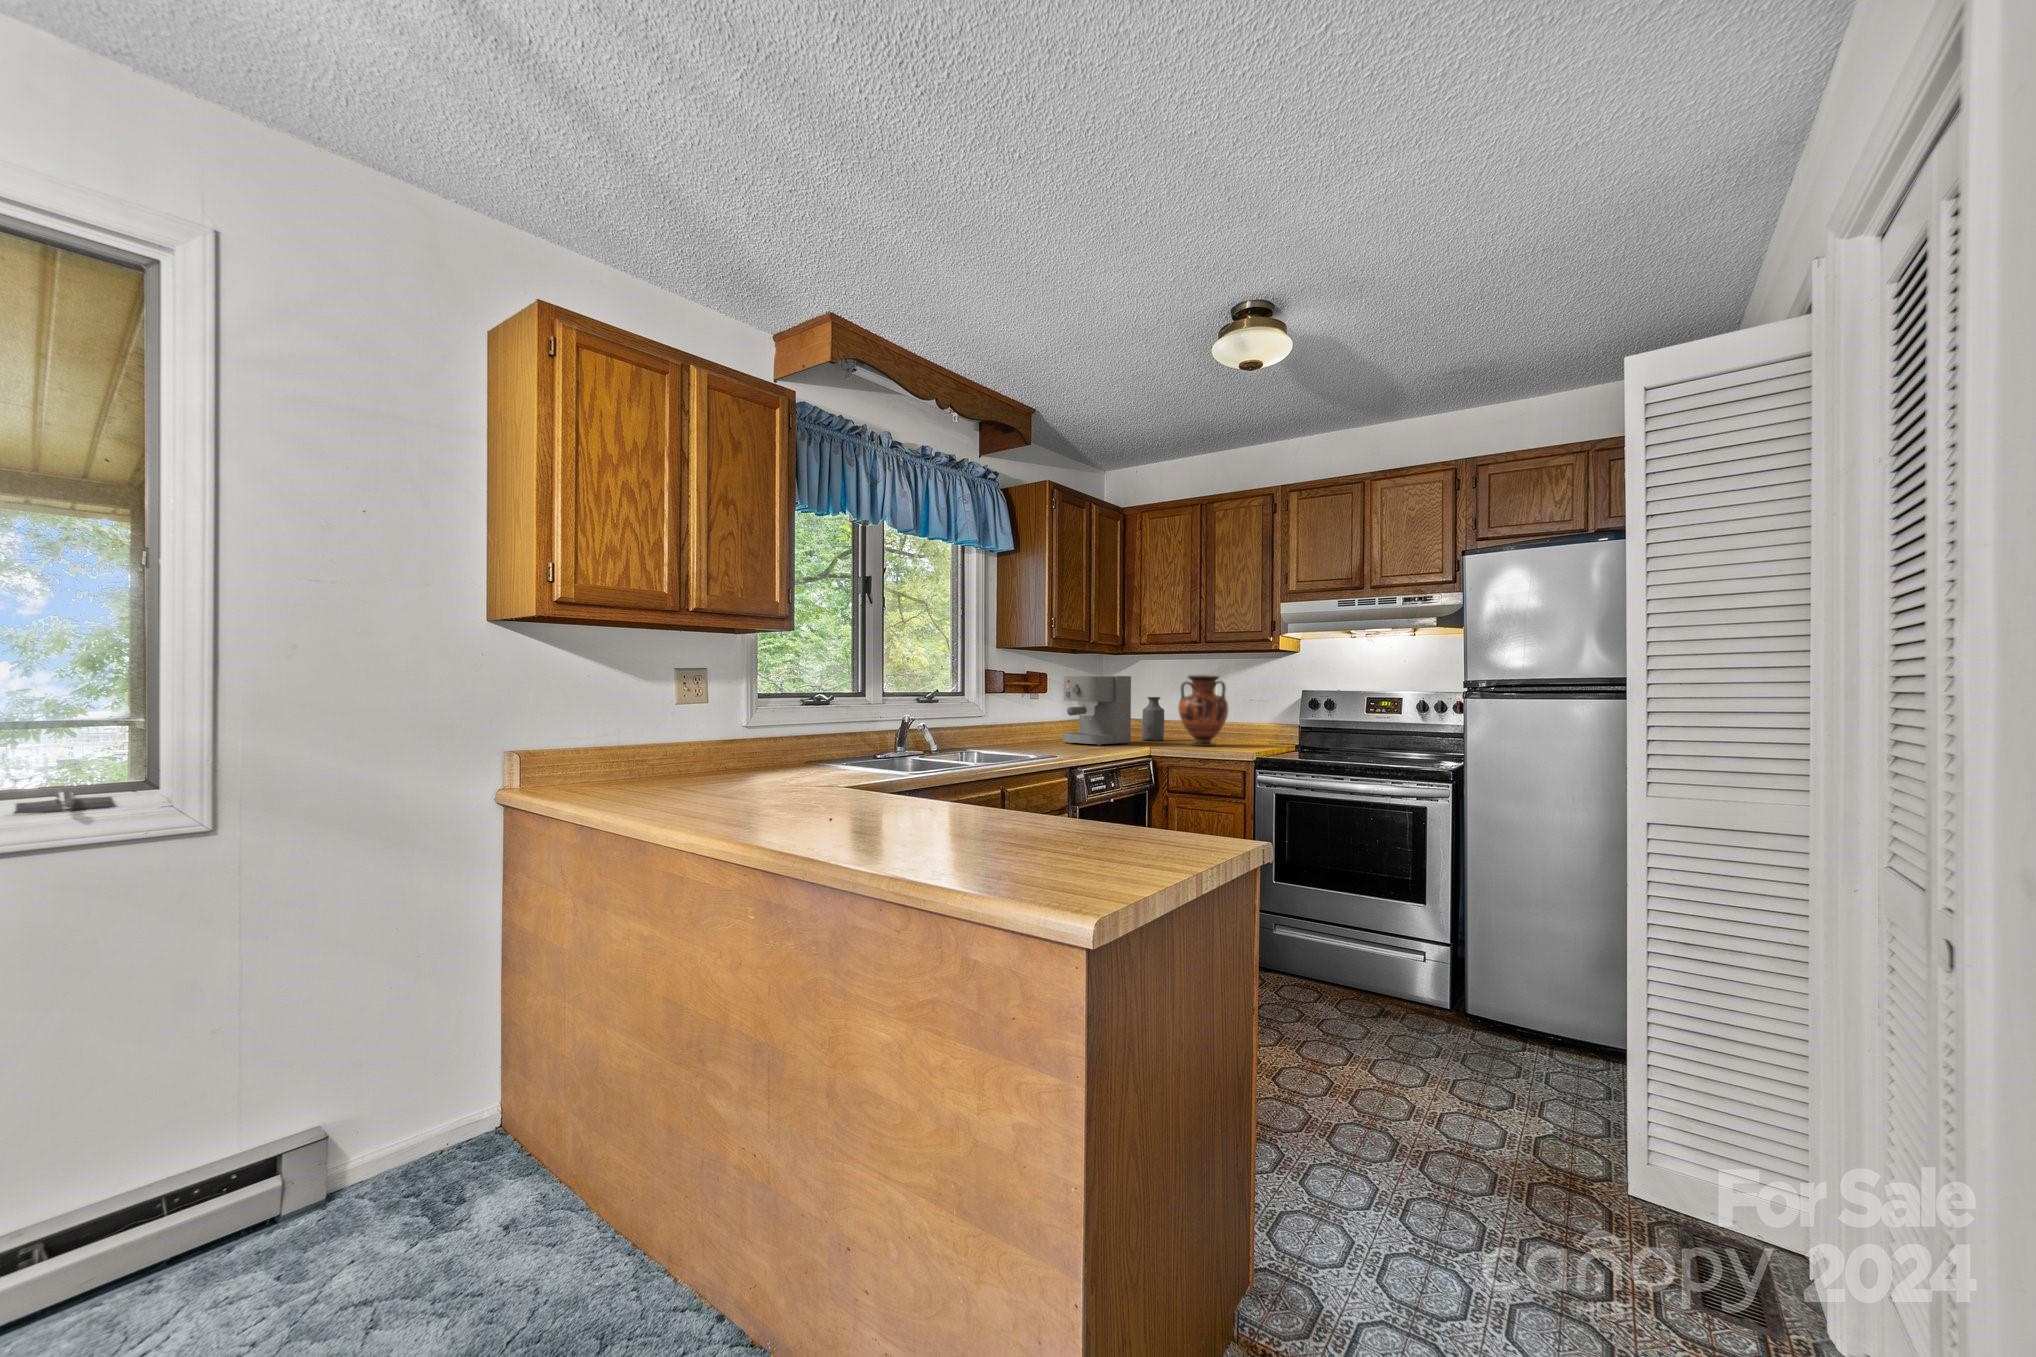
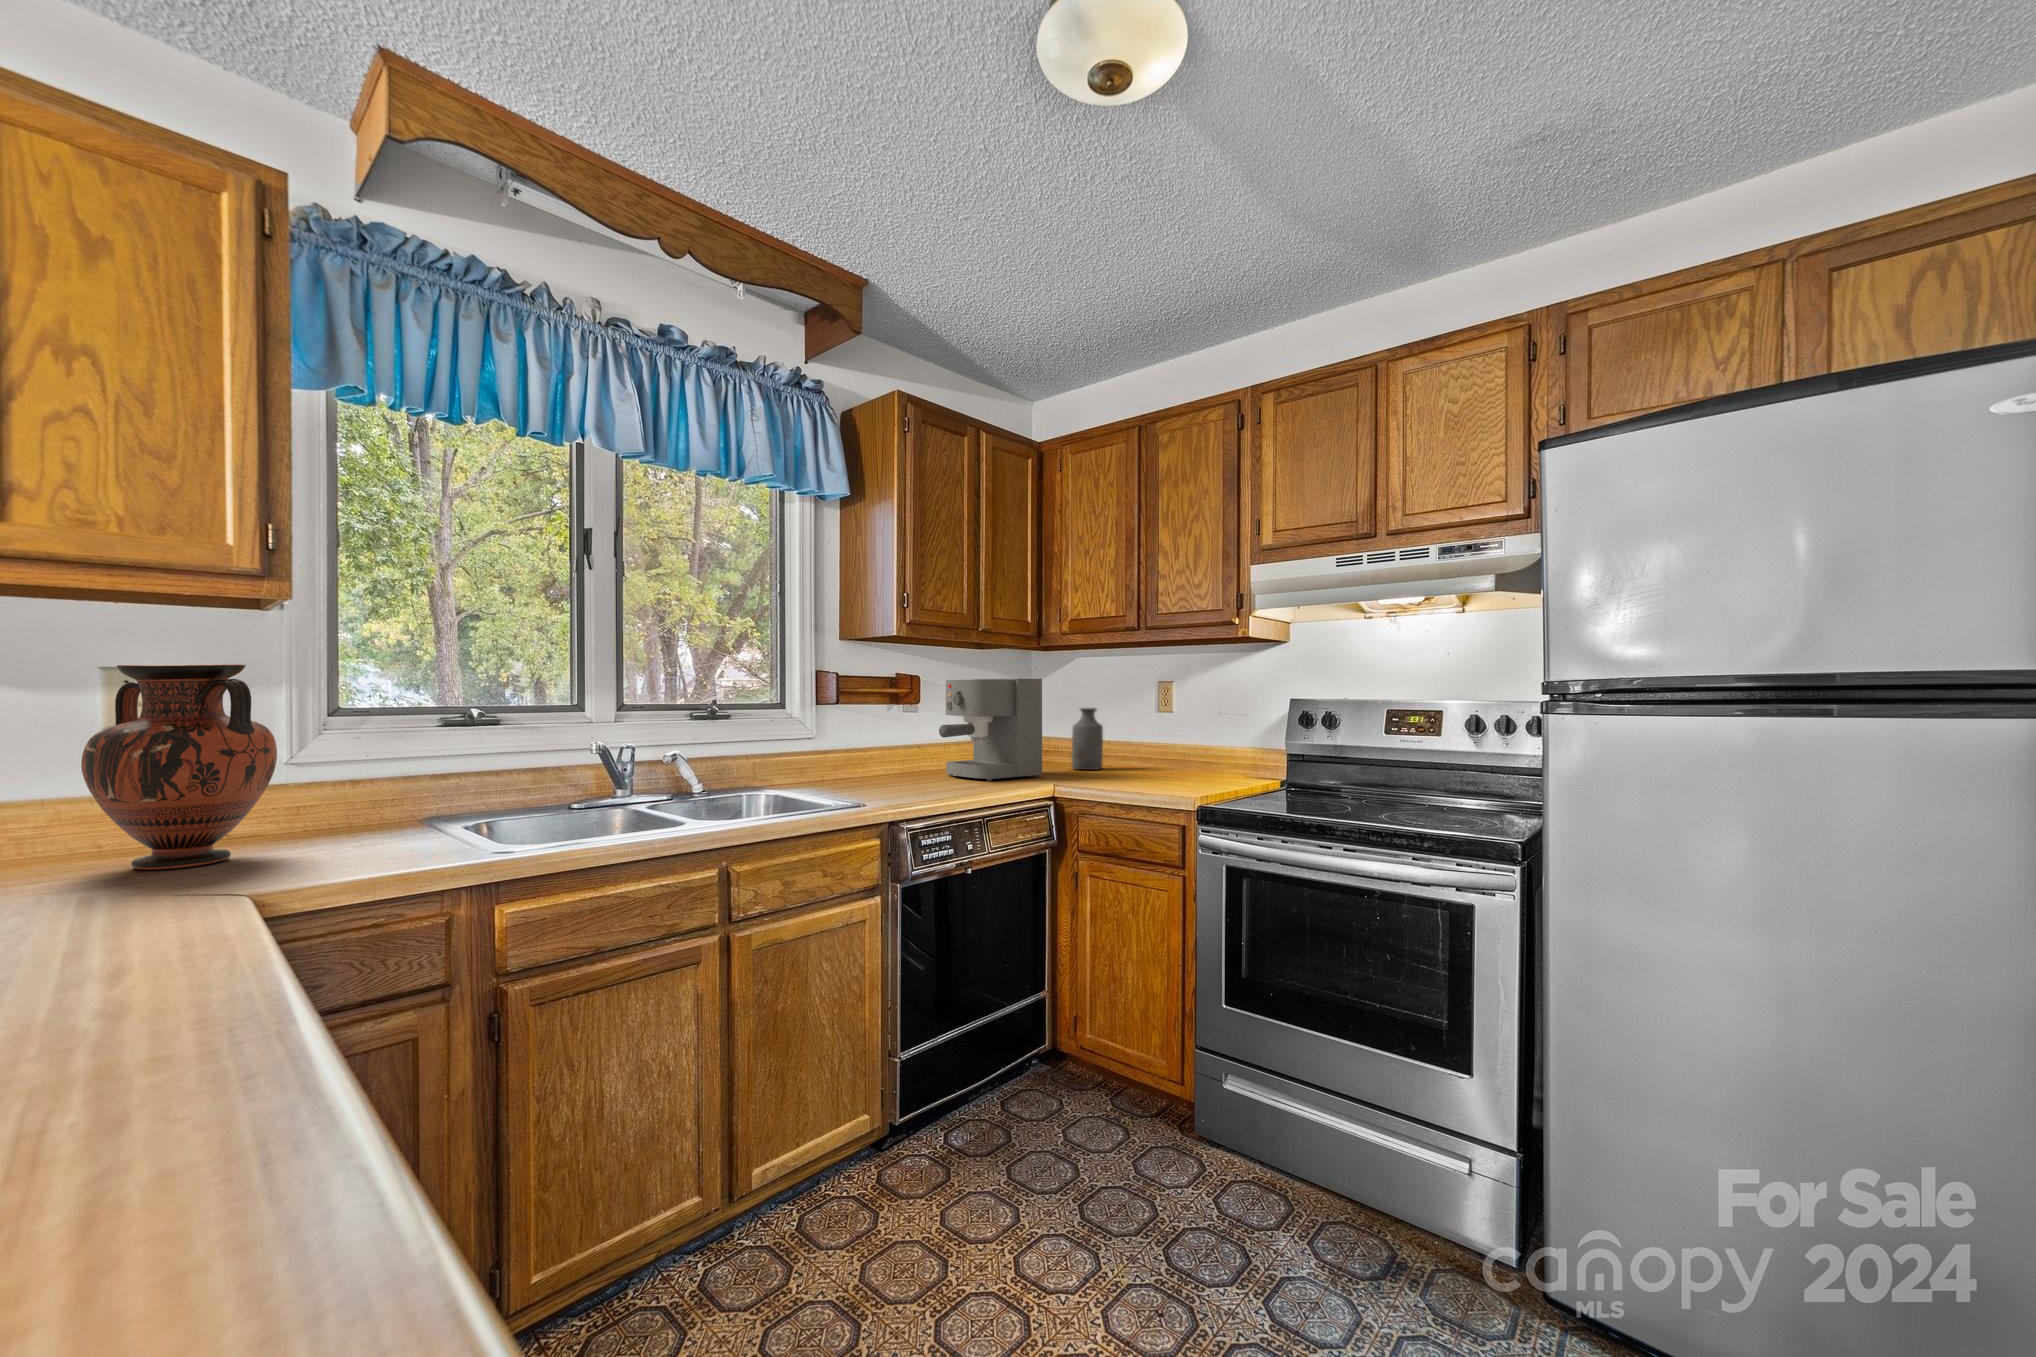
vase: present [1178,675,1229,746] -> present [81,664,277,870]

